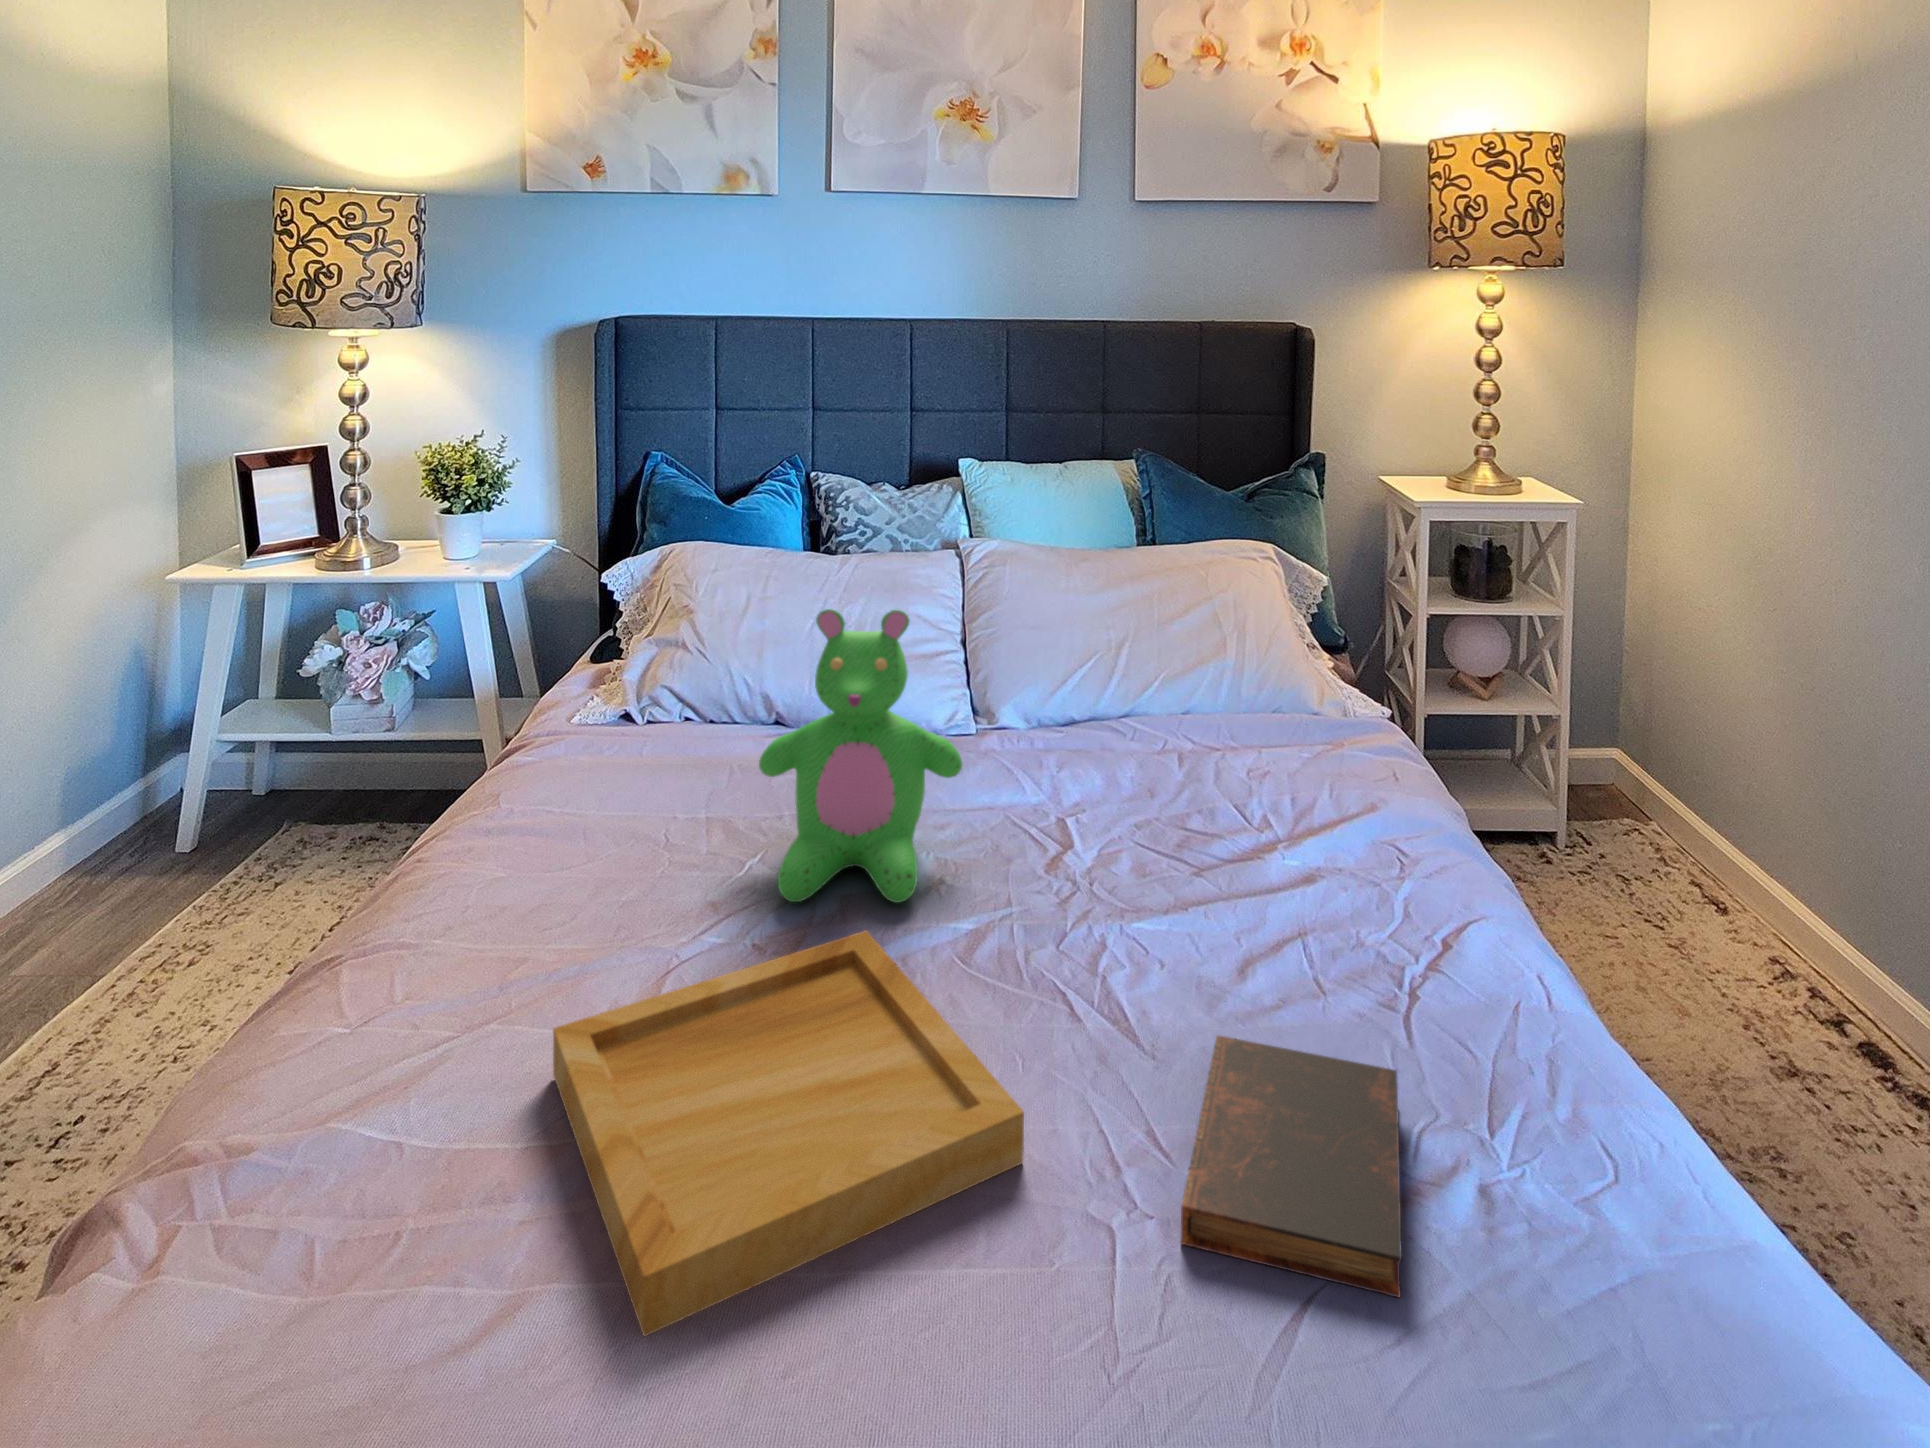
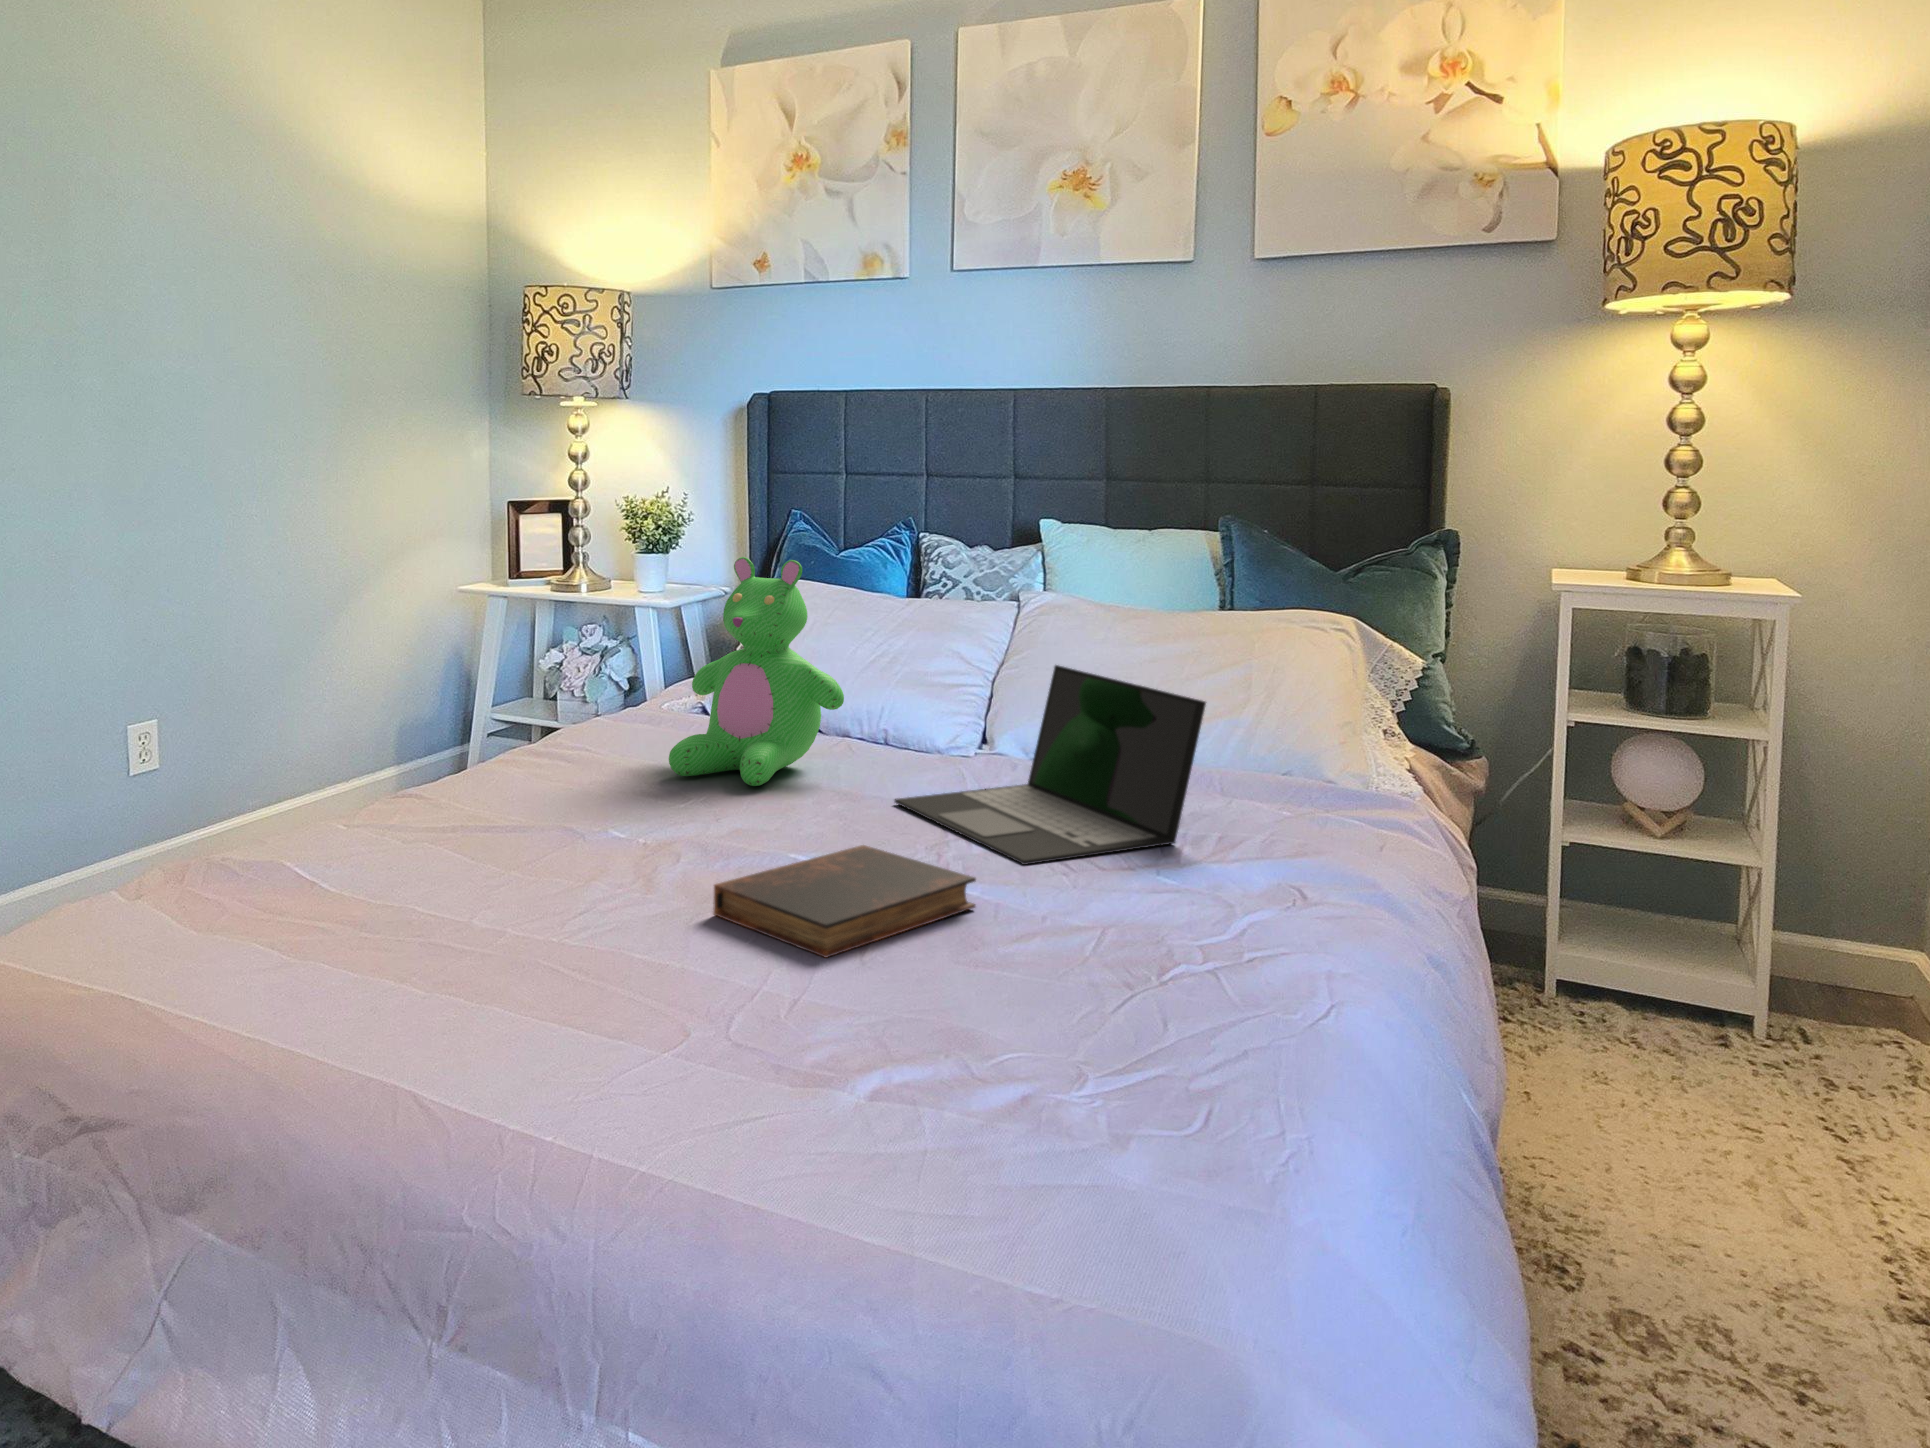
laptop: none [1074,689,1405,986] -> present [895,665,1206,865]
tray: present [553,931,1024,1336] -> none [372,770,683,877]

